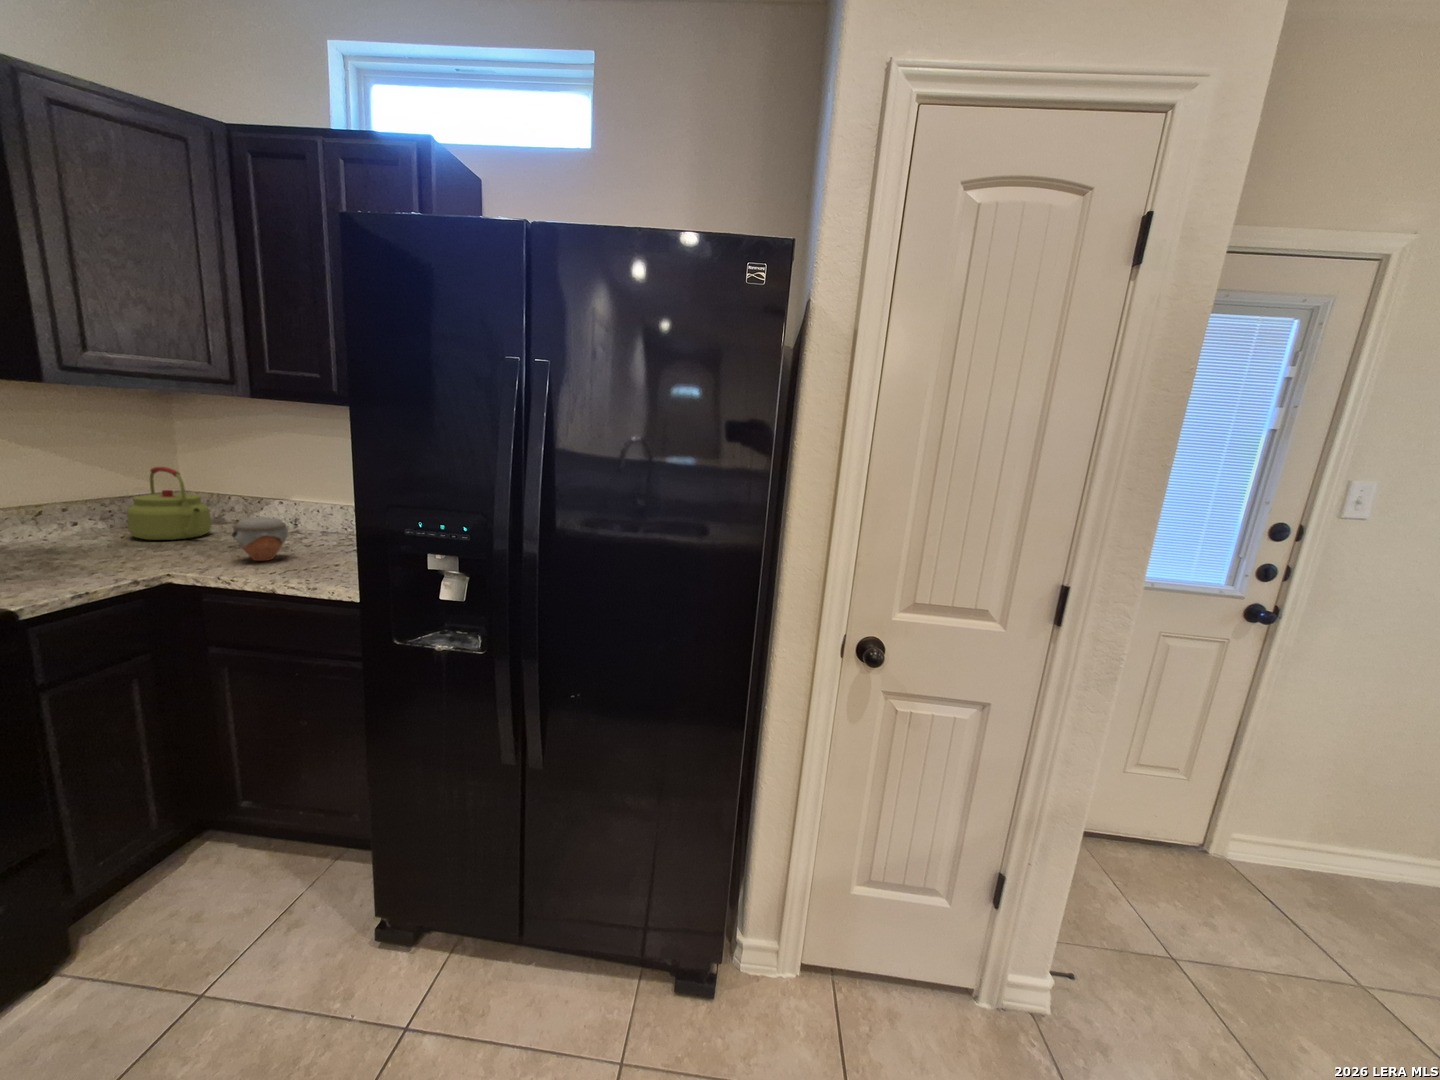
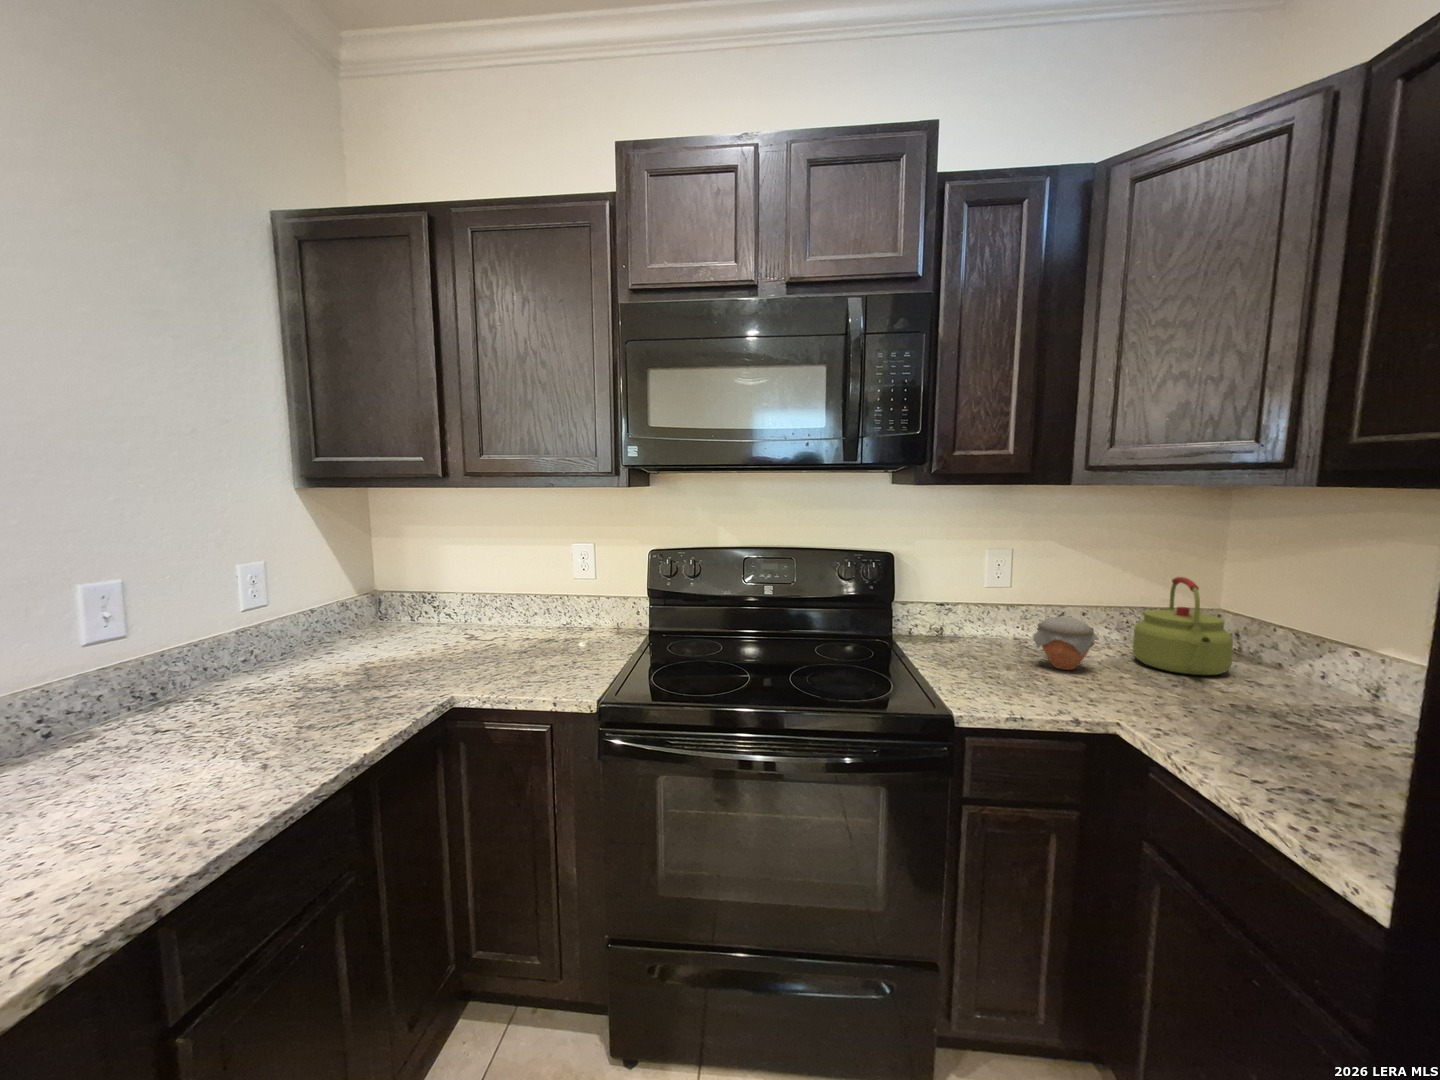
jar: present [232,517,288,561] -> present [1033,617,1098,670]

